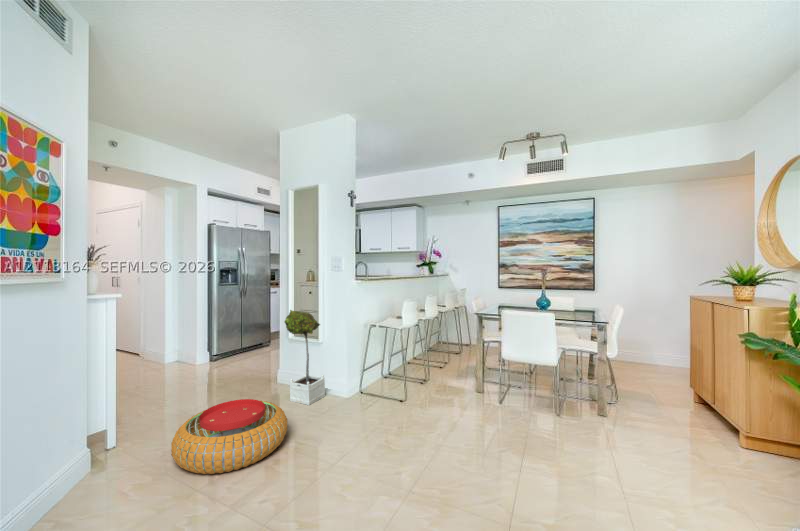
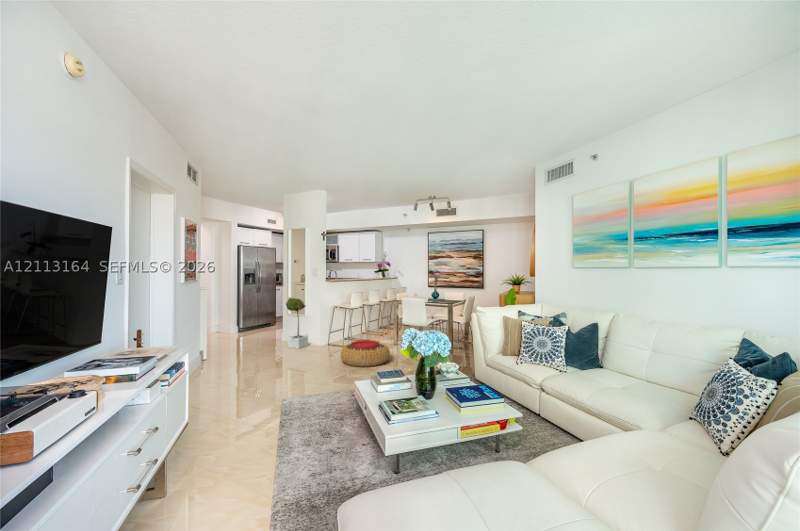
pouf: present [171,399,287,474] -> present [341,340,390,367]

